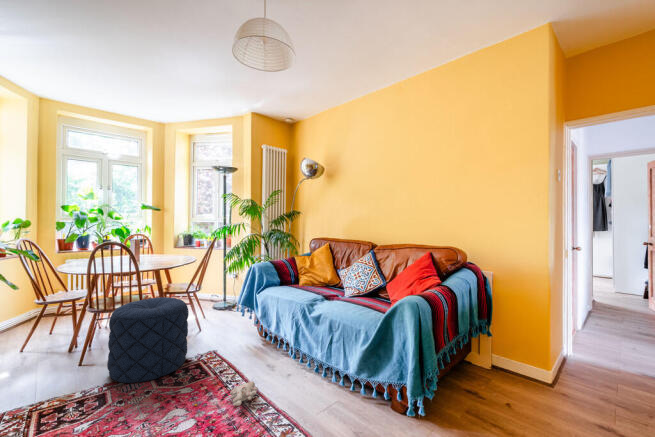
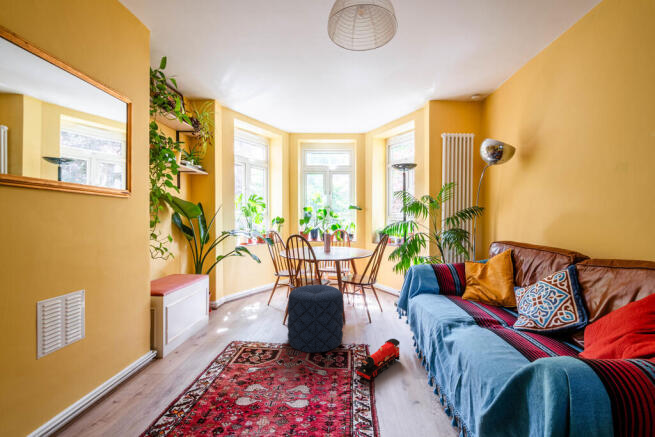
toy train: none [227,334,255,379] -> present [357,339,400,382]
plush toy: present [195,381,258,406] -> none [317,388,372,409]

